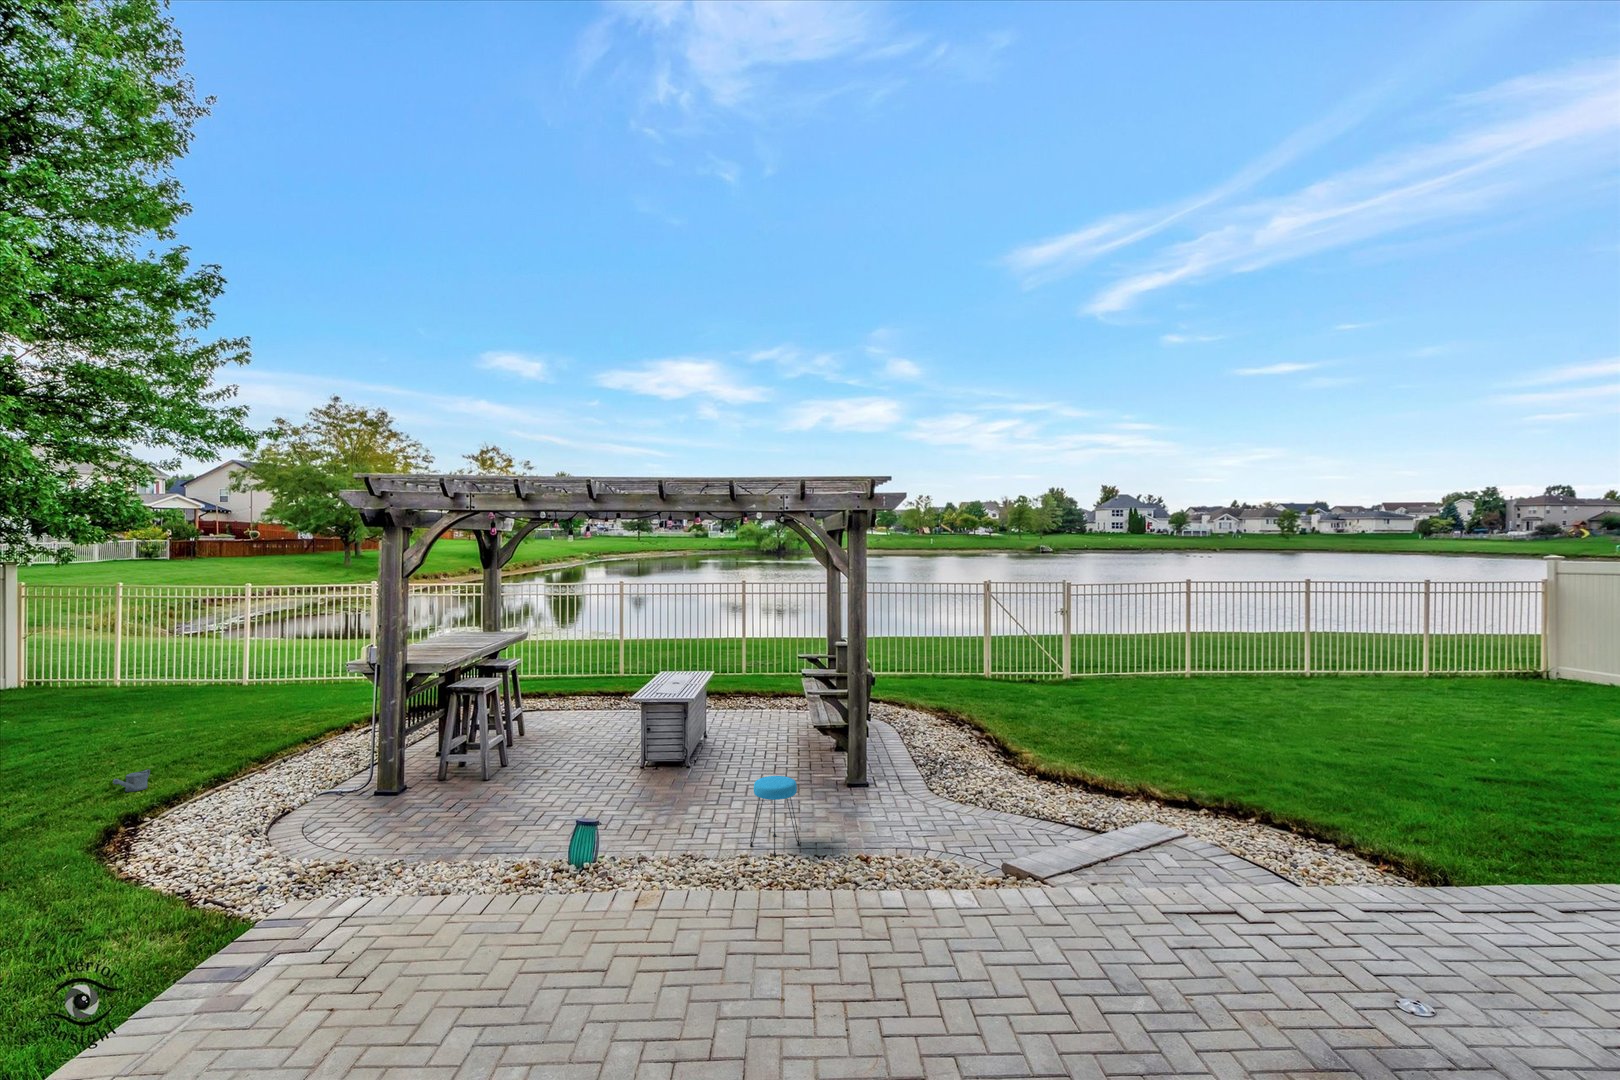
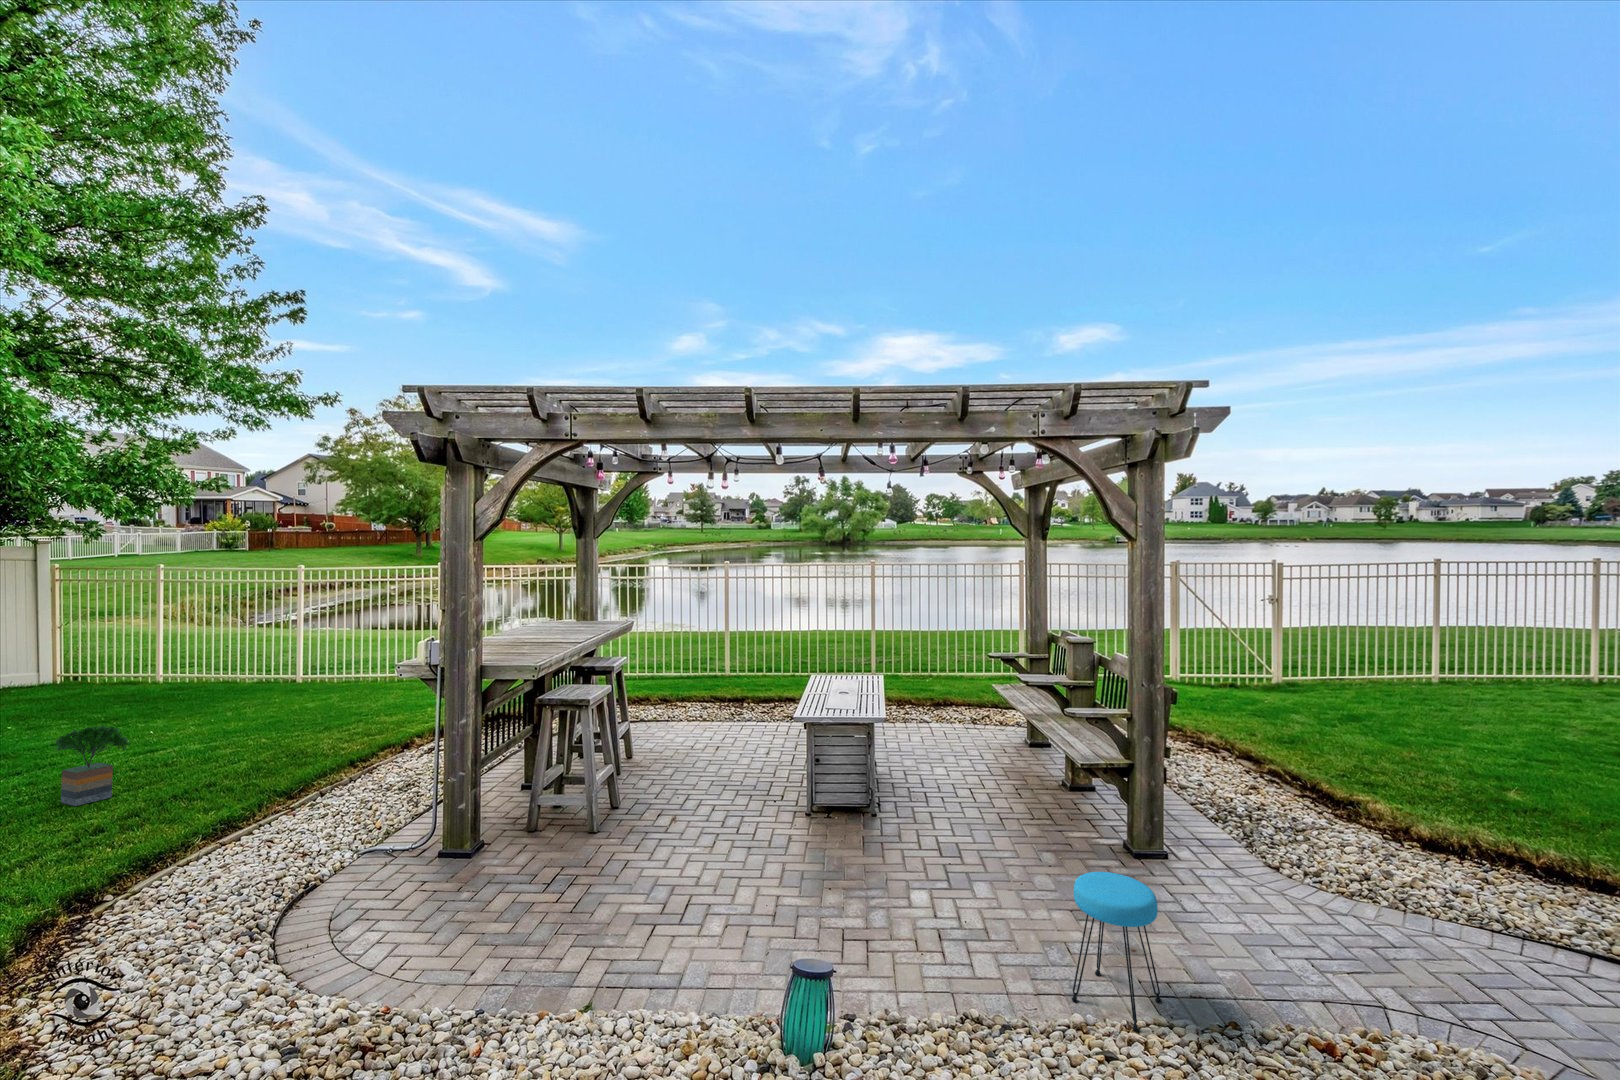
potted tree: none [74,710,133,769] -> present [55,726,129,806]
watering can: present [113,769,150,792] -> none [80,813,140,847]

